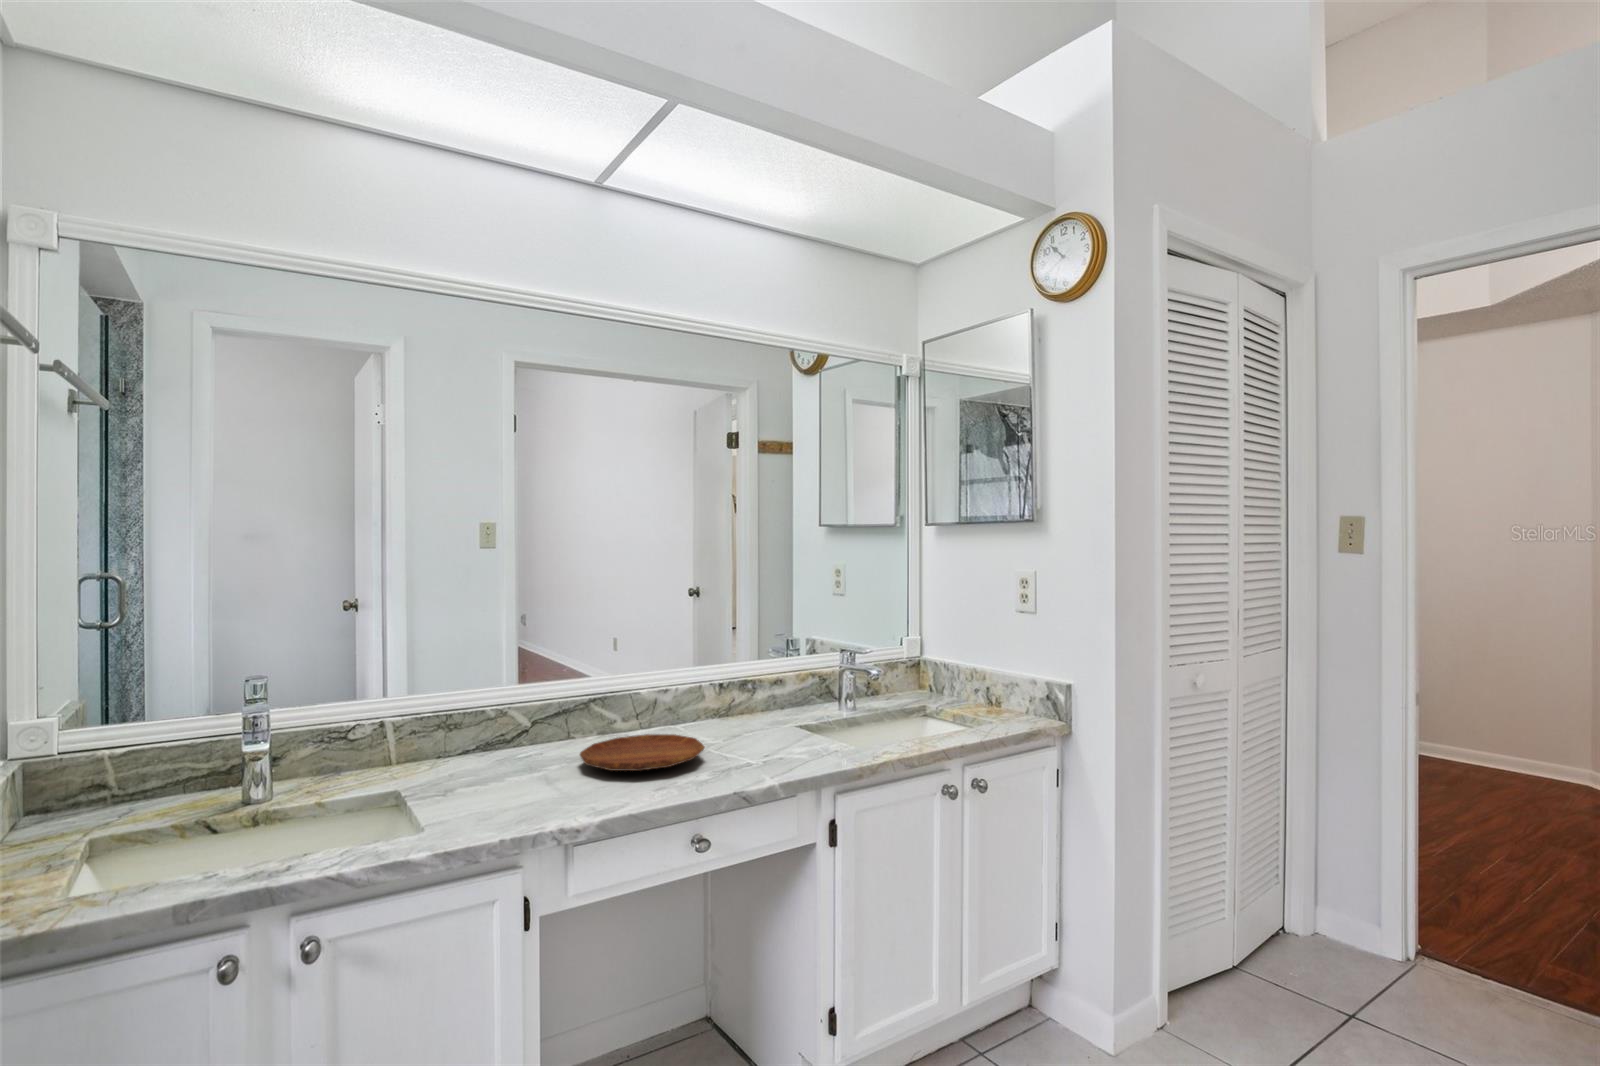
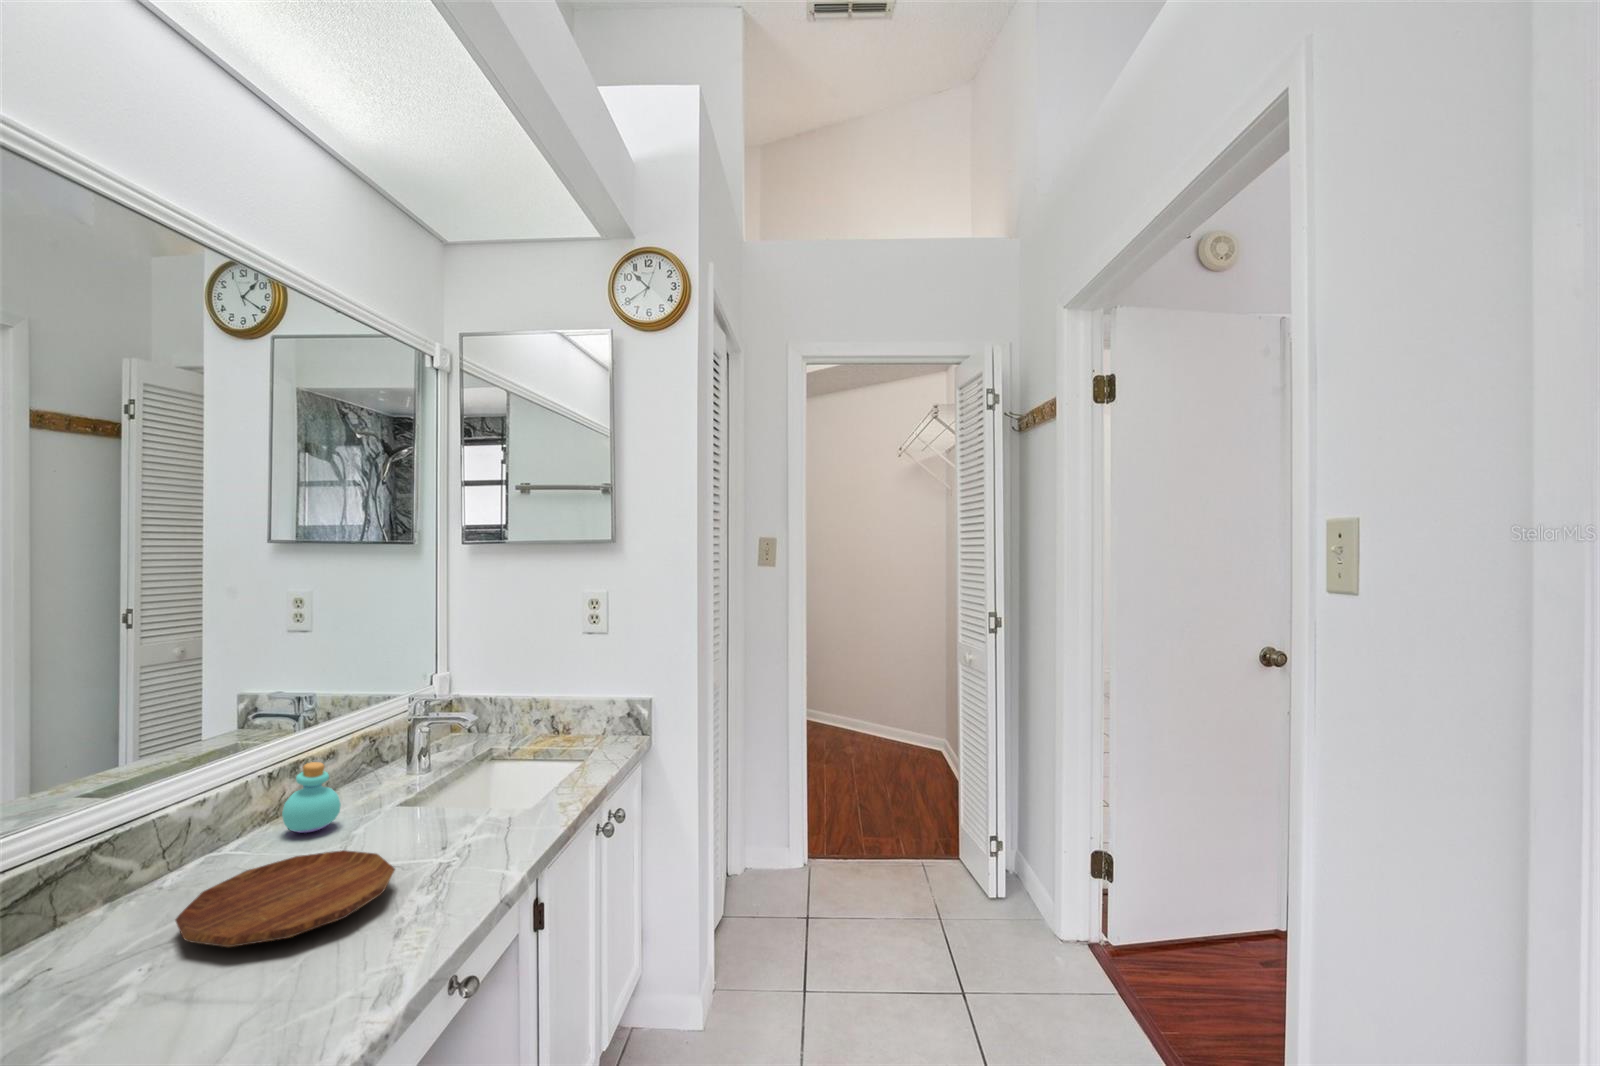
perfume bottle: none [706,677,745,730] -> present [282,762,341,833]

